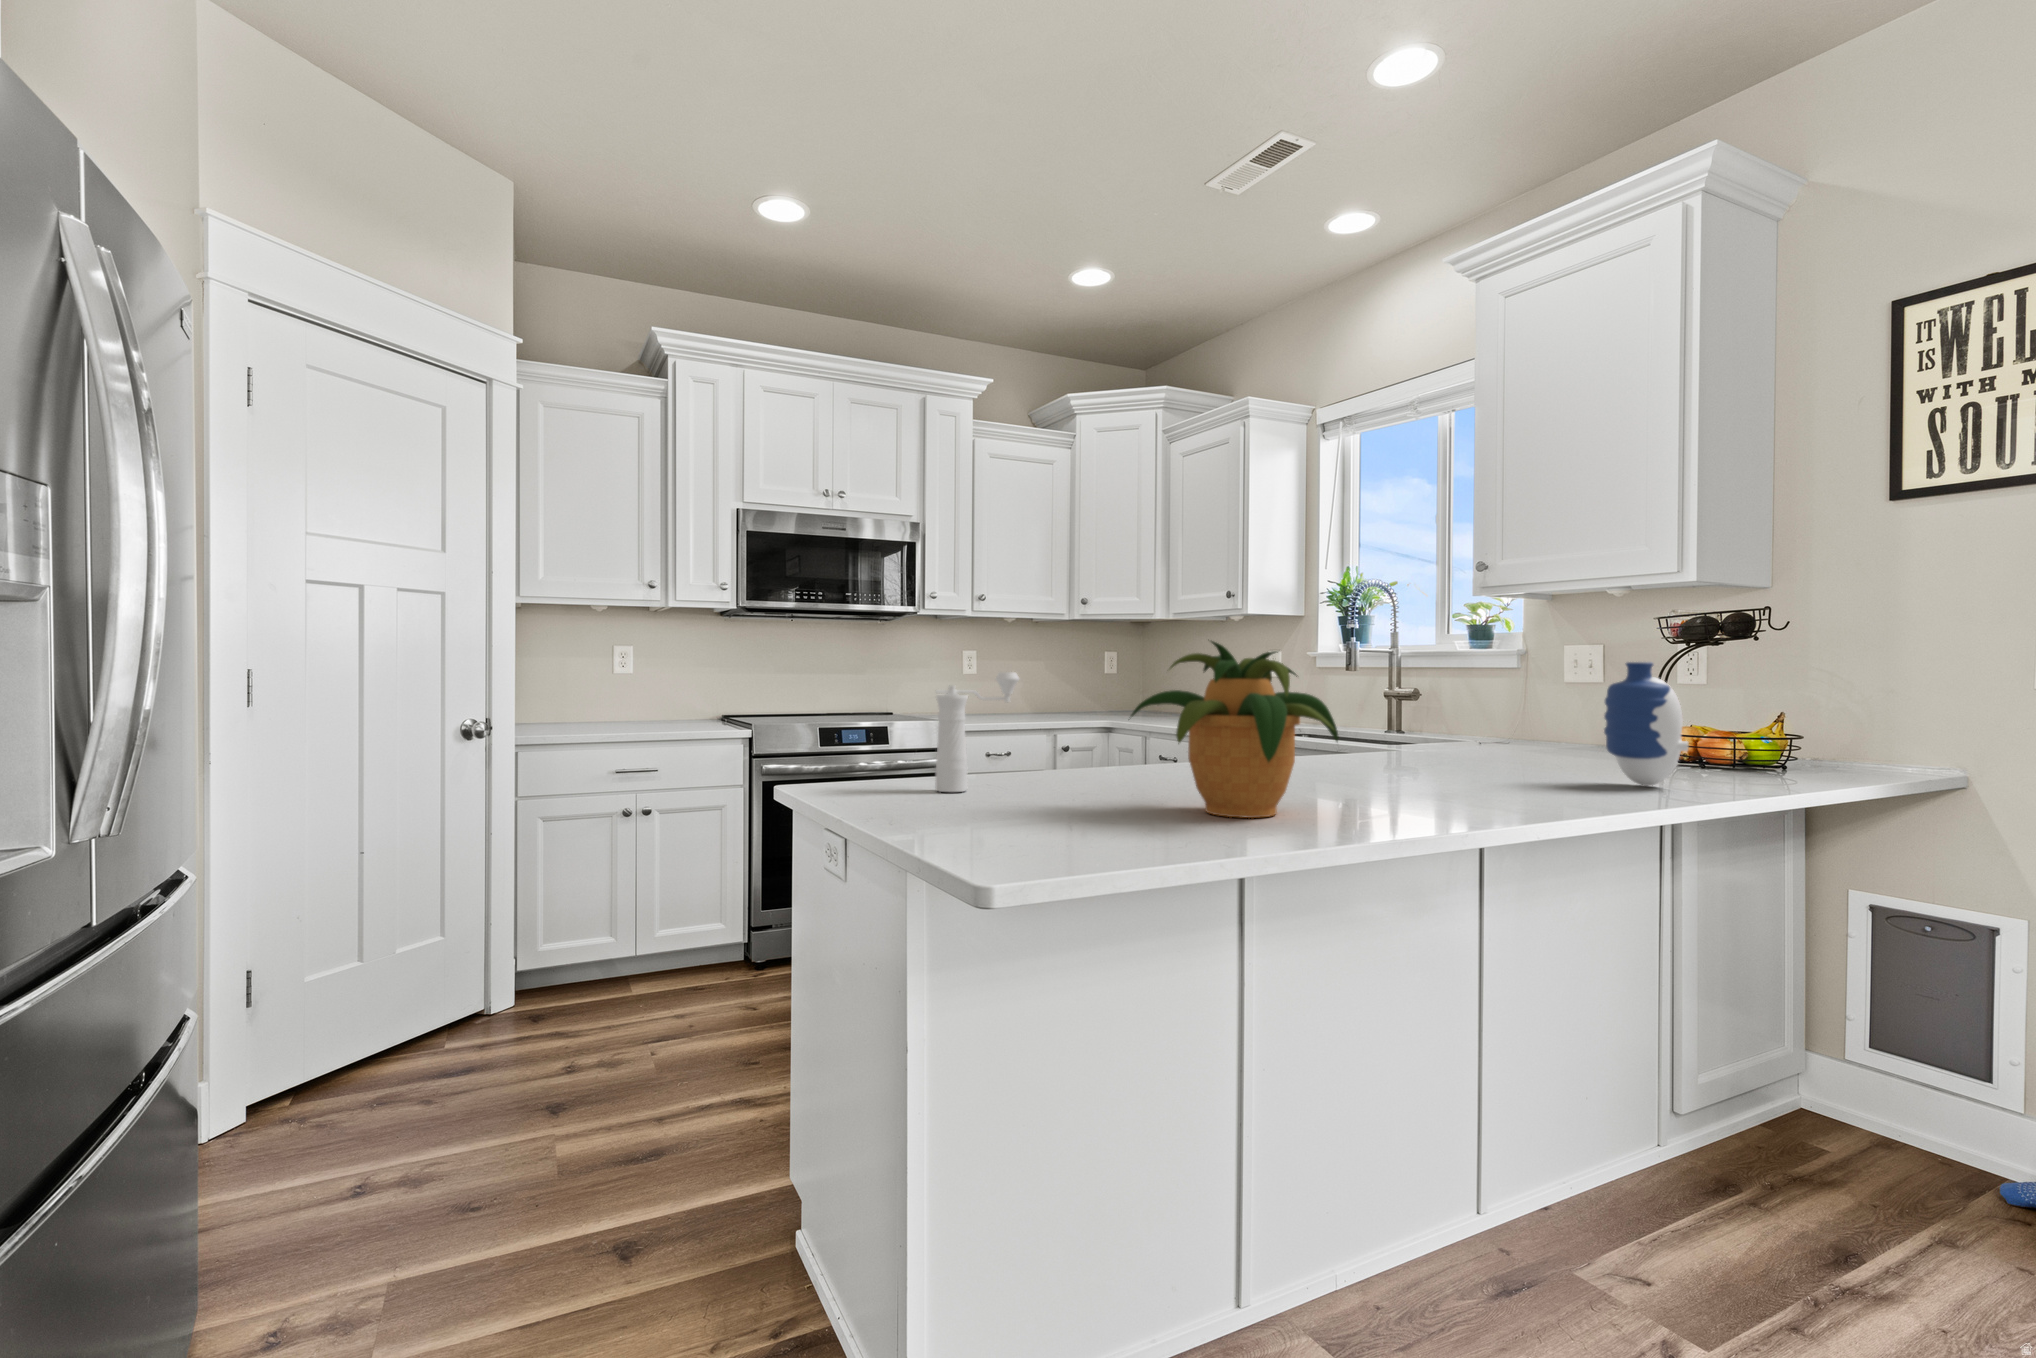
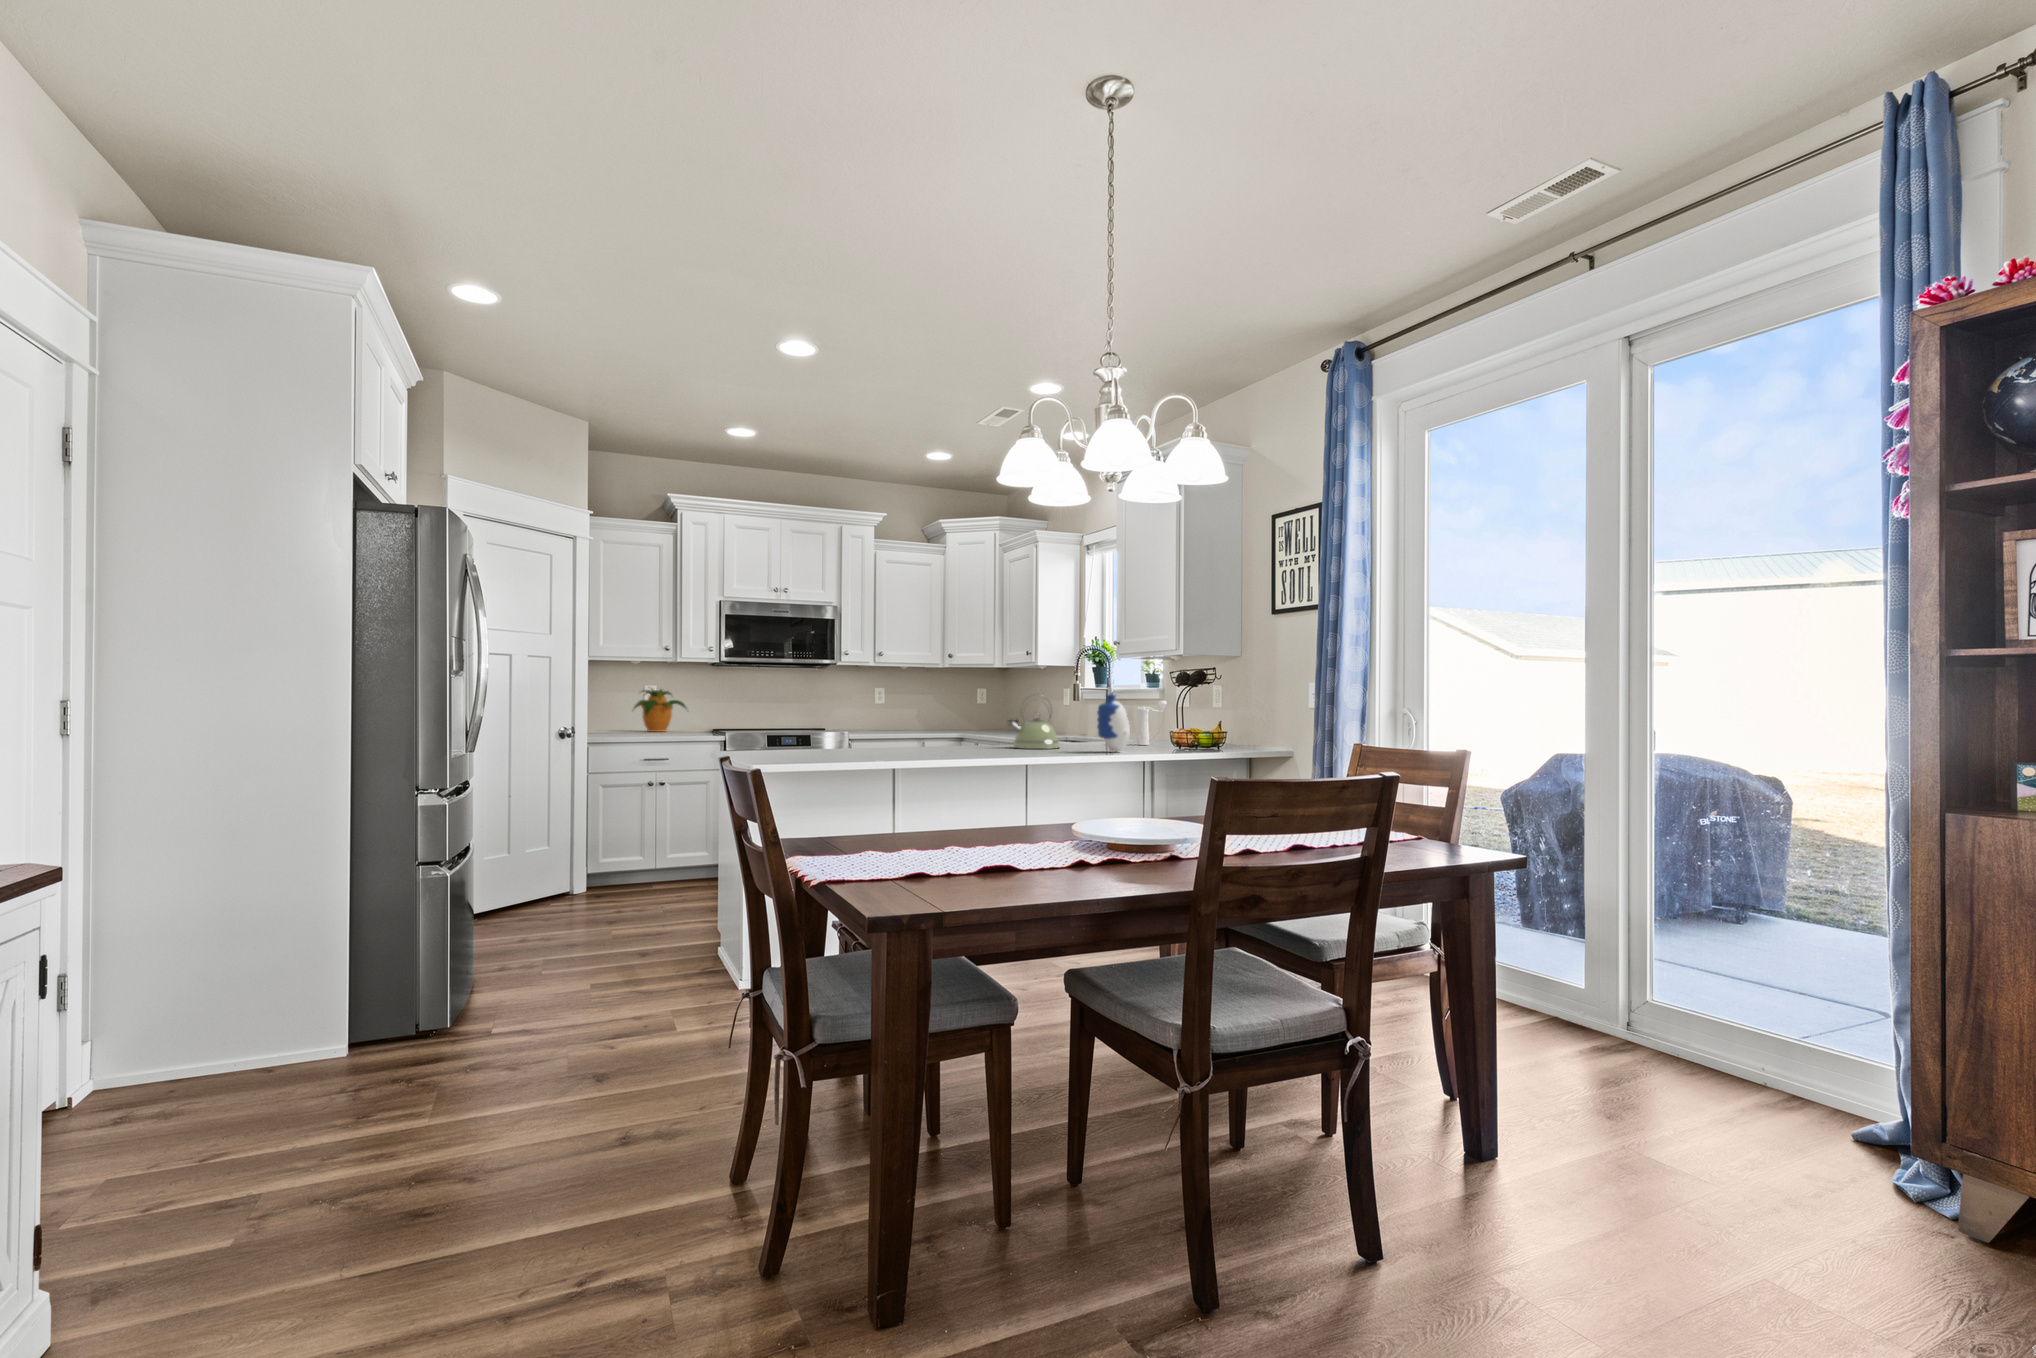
potted plant: present [1131,641,1339,818] -> present [634,690,686,732]
kettle: none [1365,662,1471,775] -> present [1009,696,1059,749]
pepper mill: present [935,672,1019,792] -> present [1137,701,1167,745]

